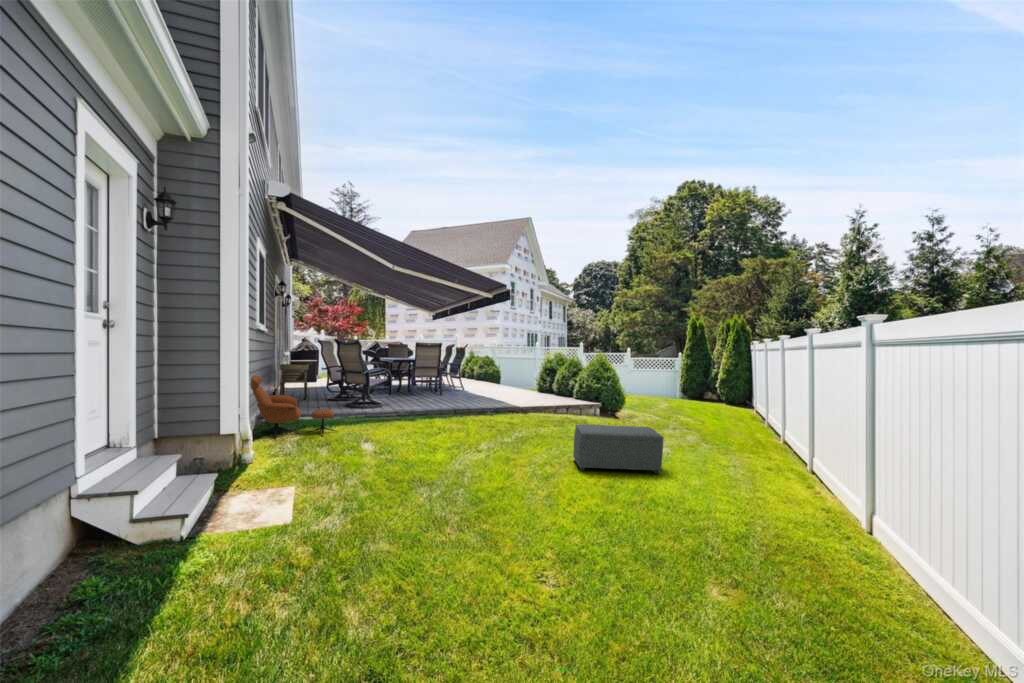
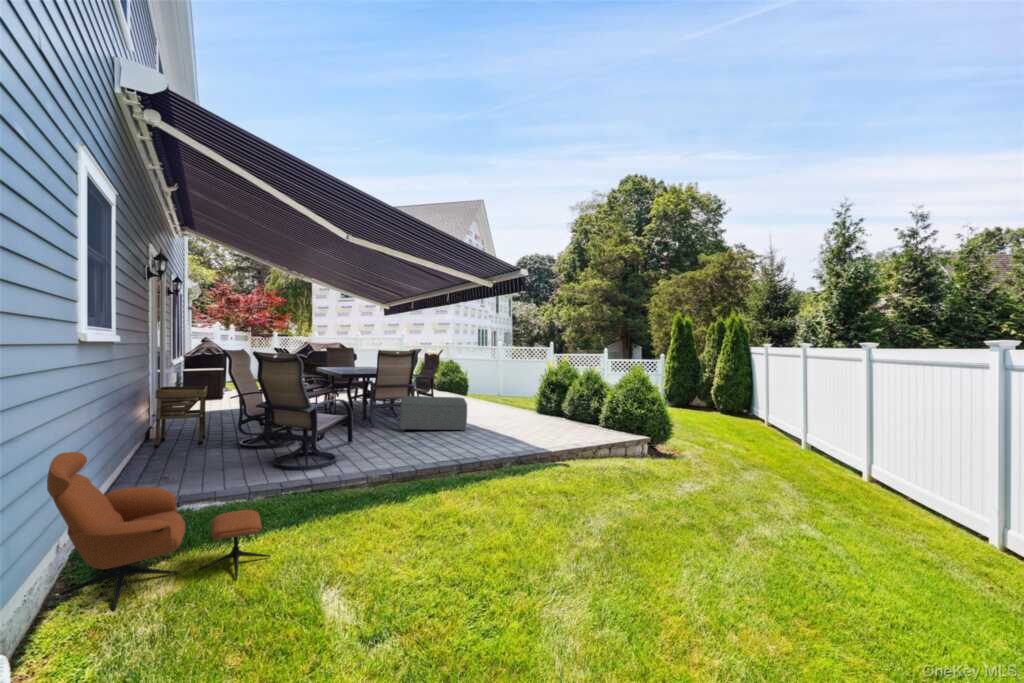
ottoman: present [573,424,663,474] -> present [400,396,467,432]

